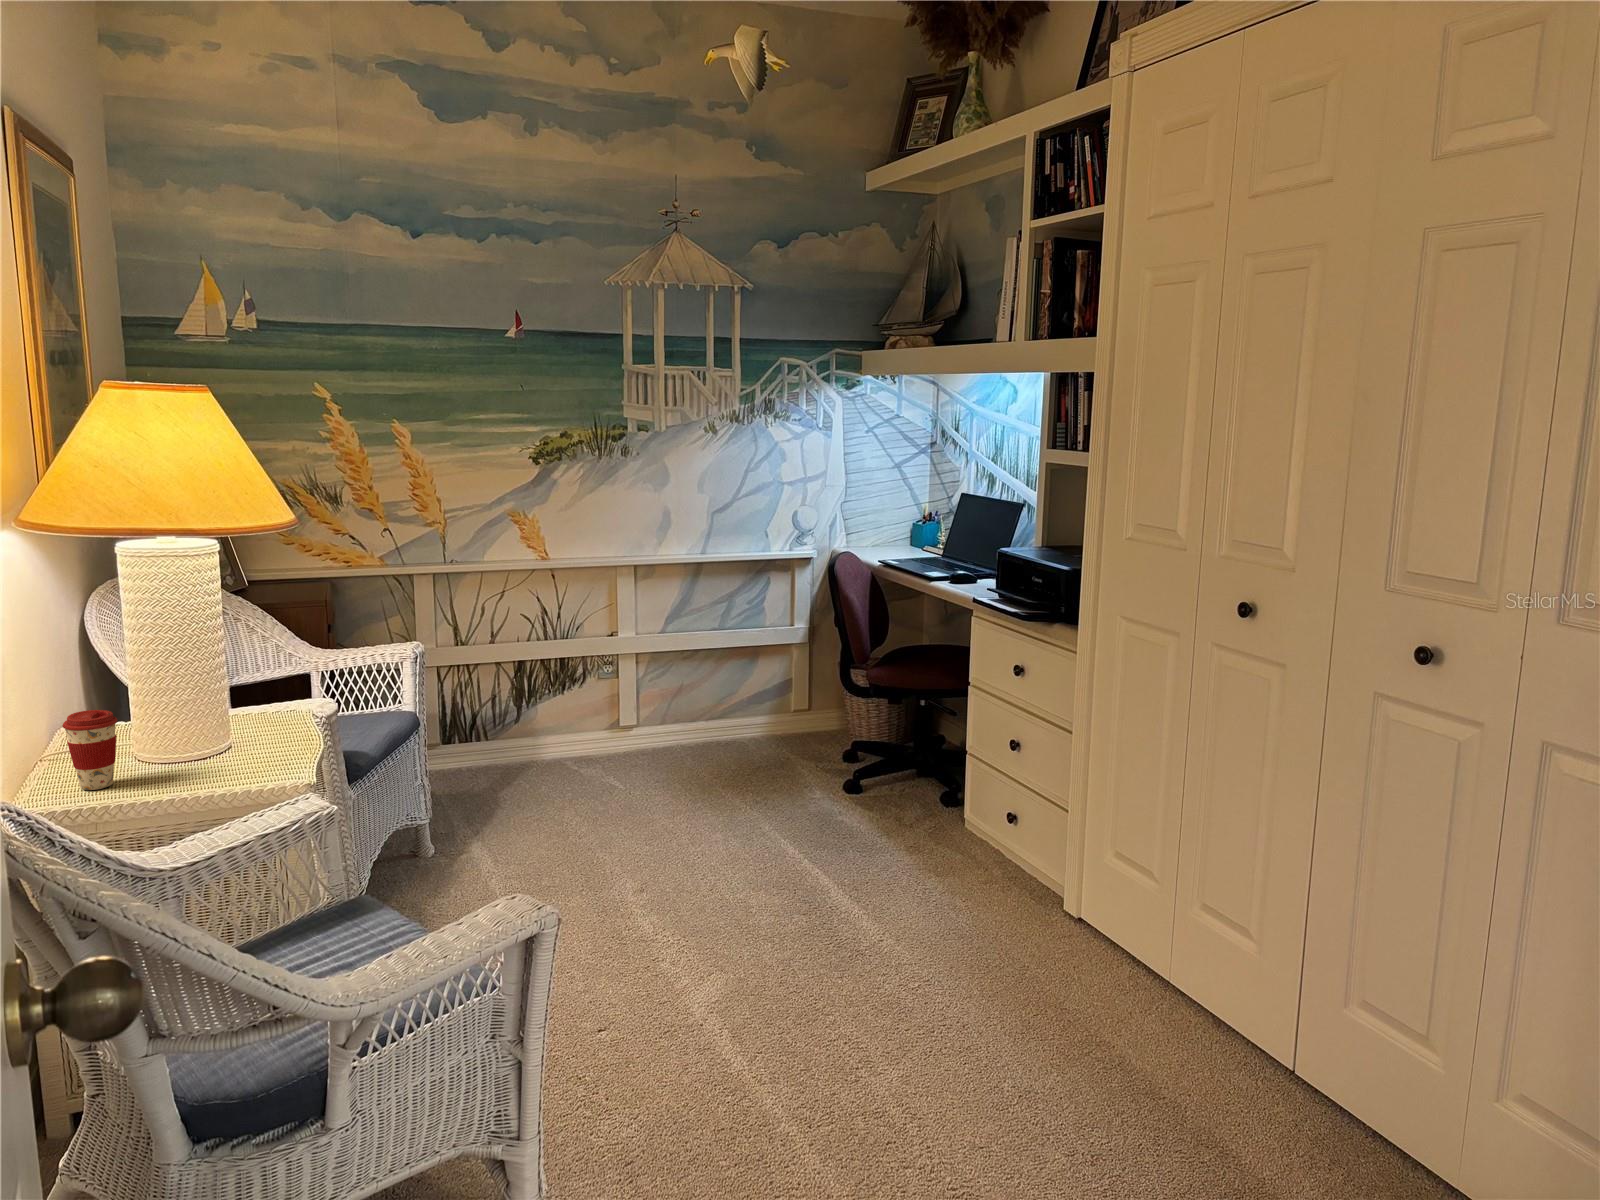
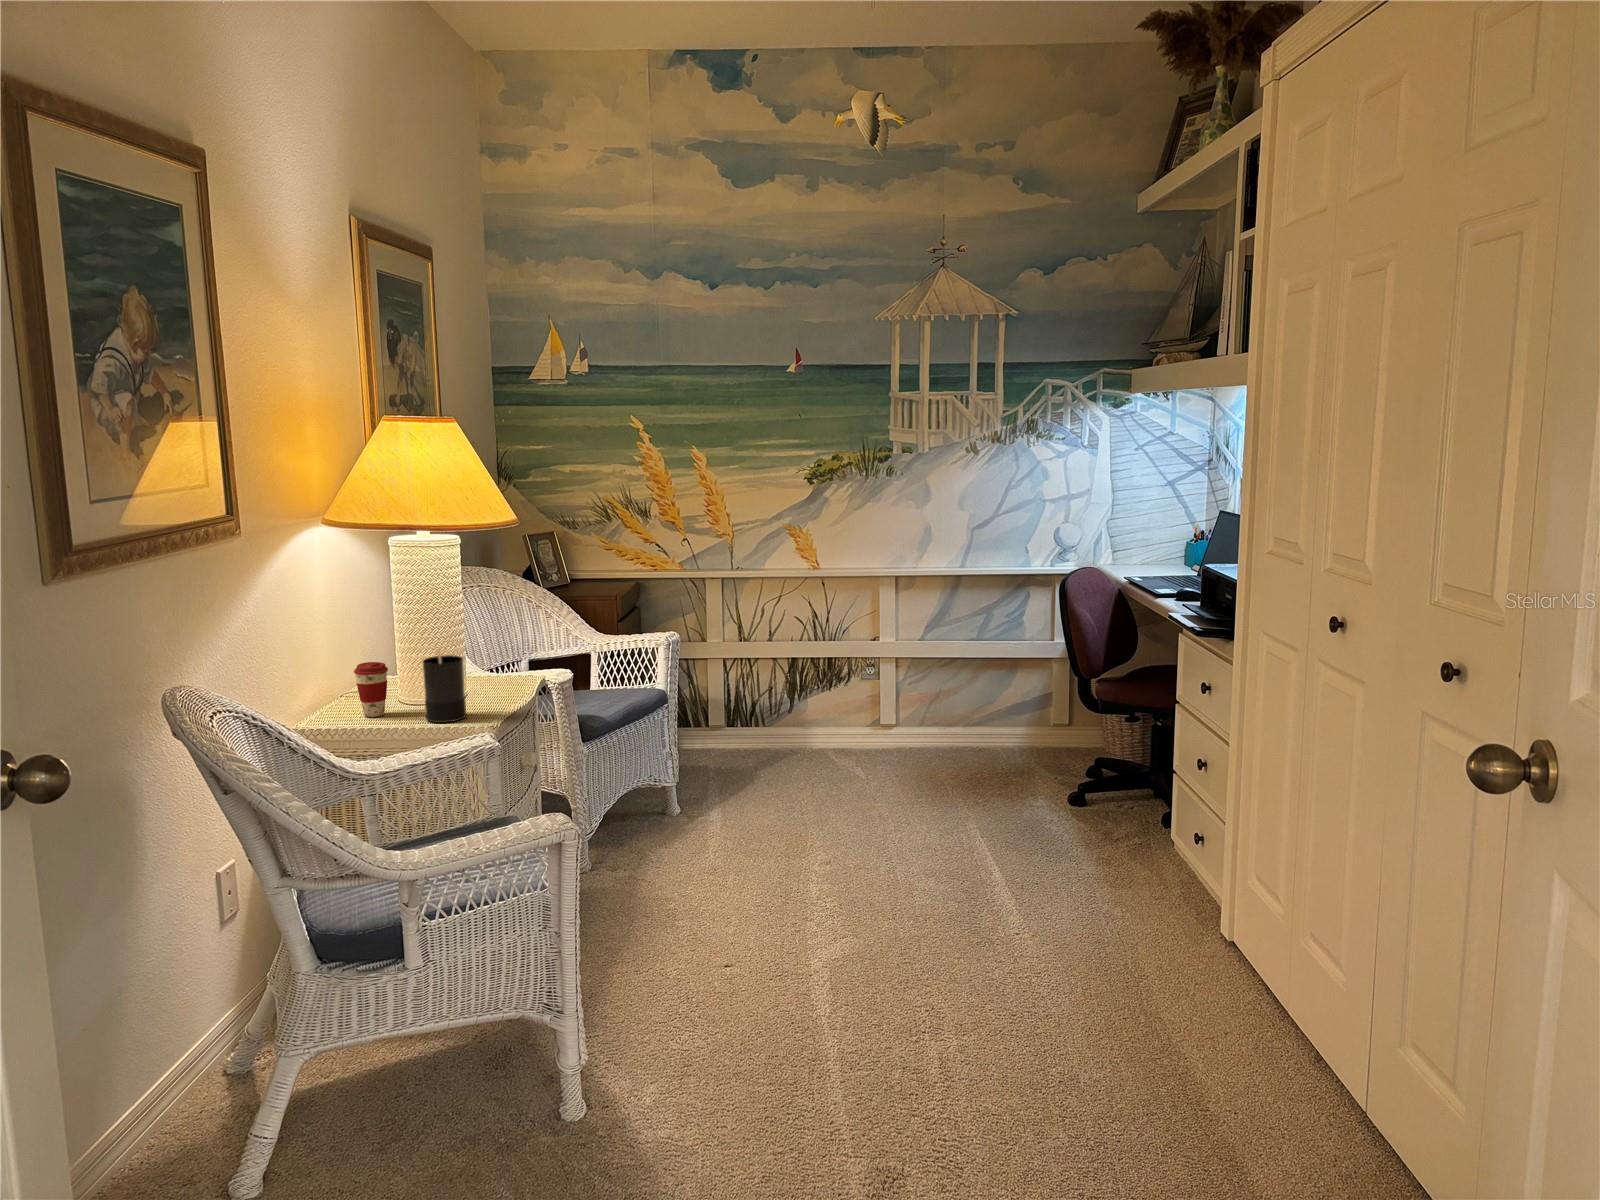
candle: none [182,686,249,788] -> present [423,649,466,723]

